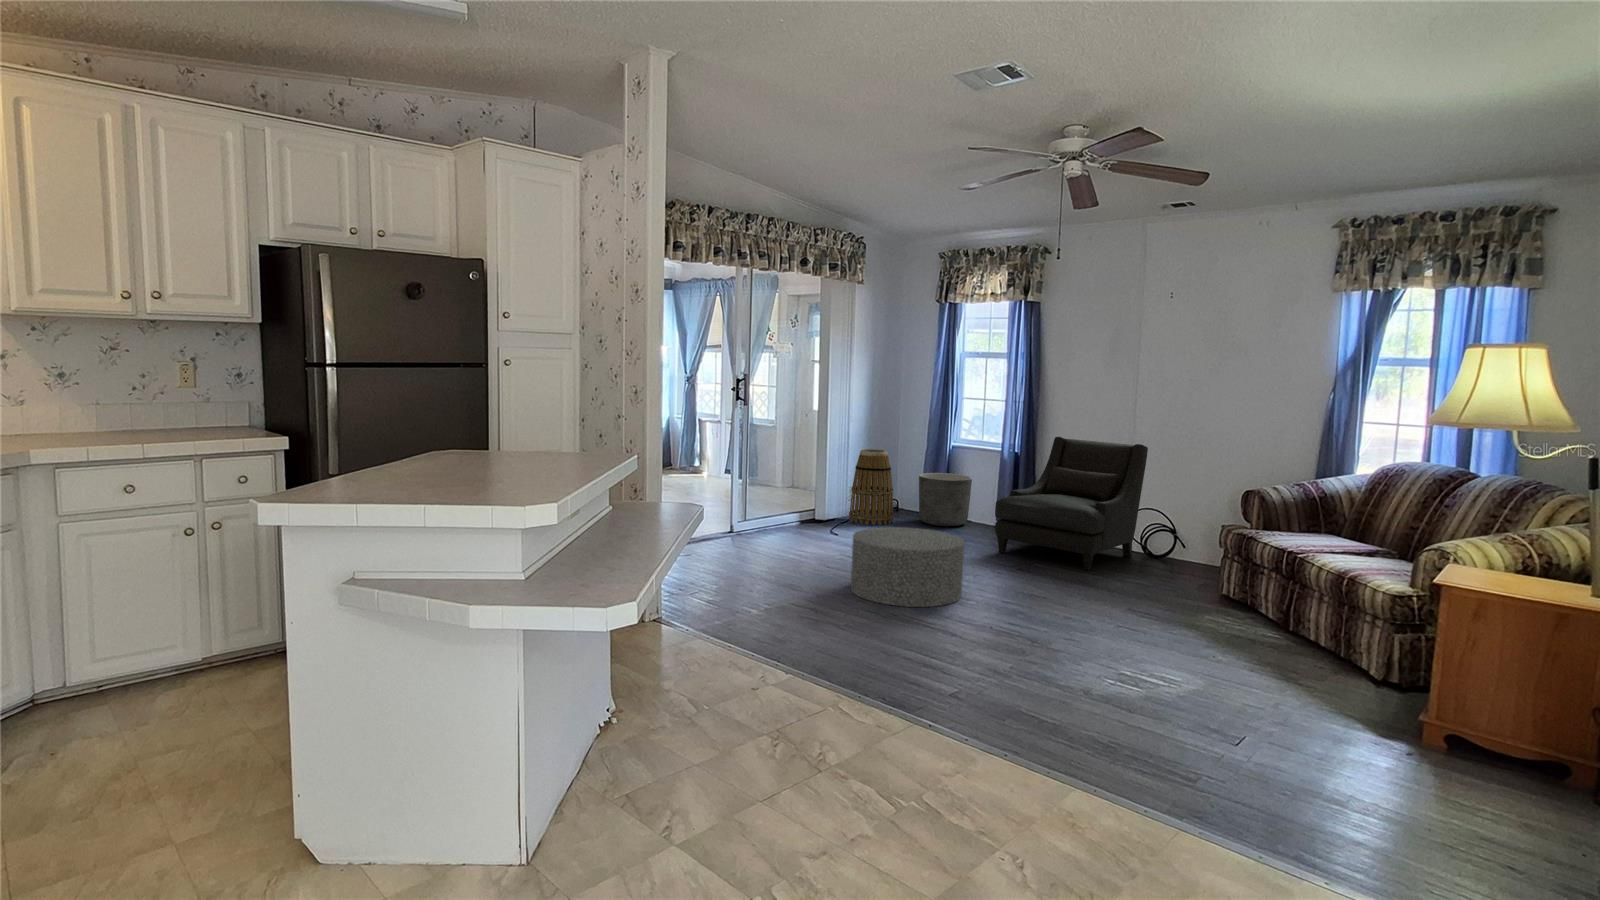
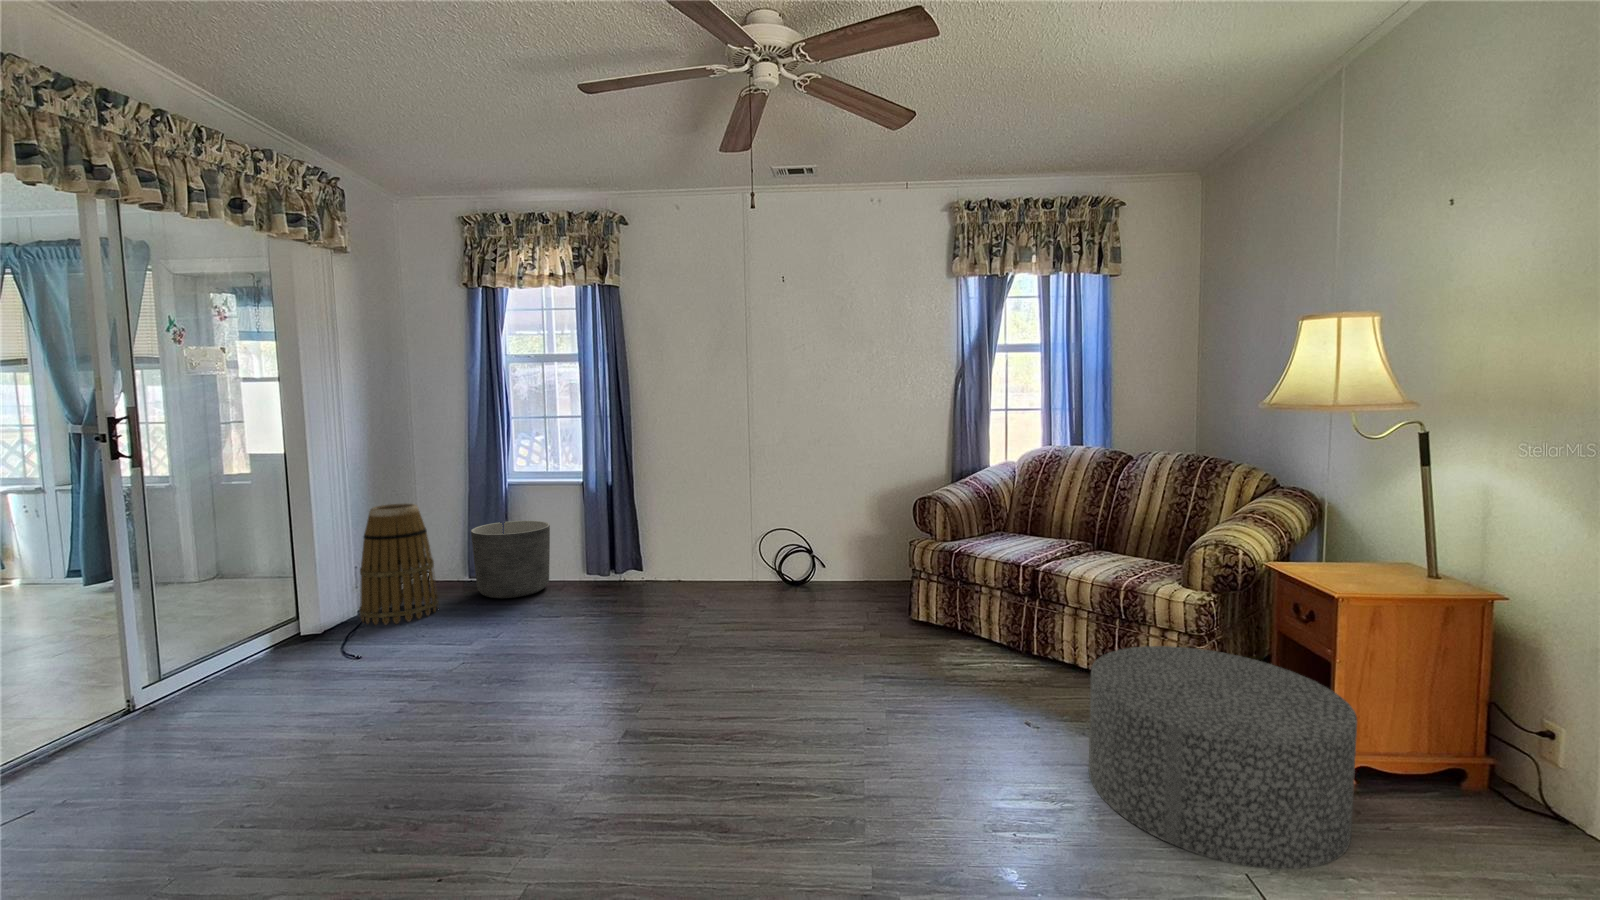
armchair: present [995,437,1148,571] -> none [617,456,775,628]
ottoman: present [851,527,965,607] -> present [1089,646,1357,869]

